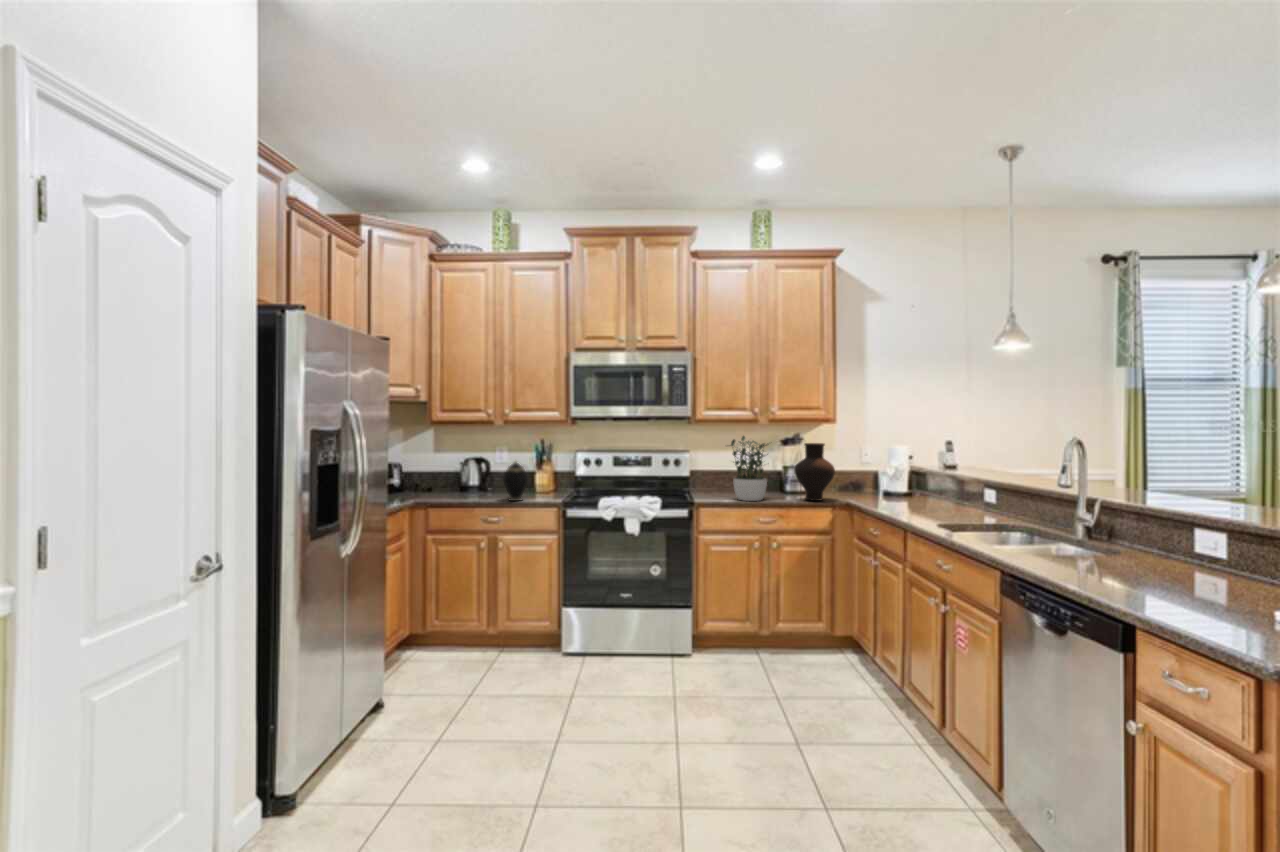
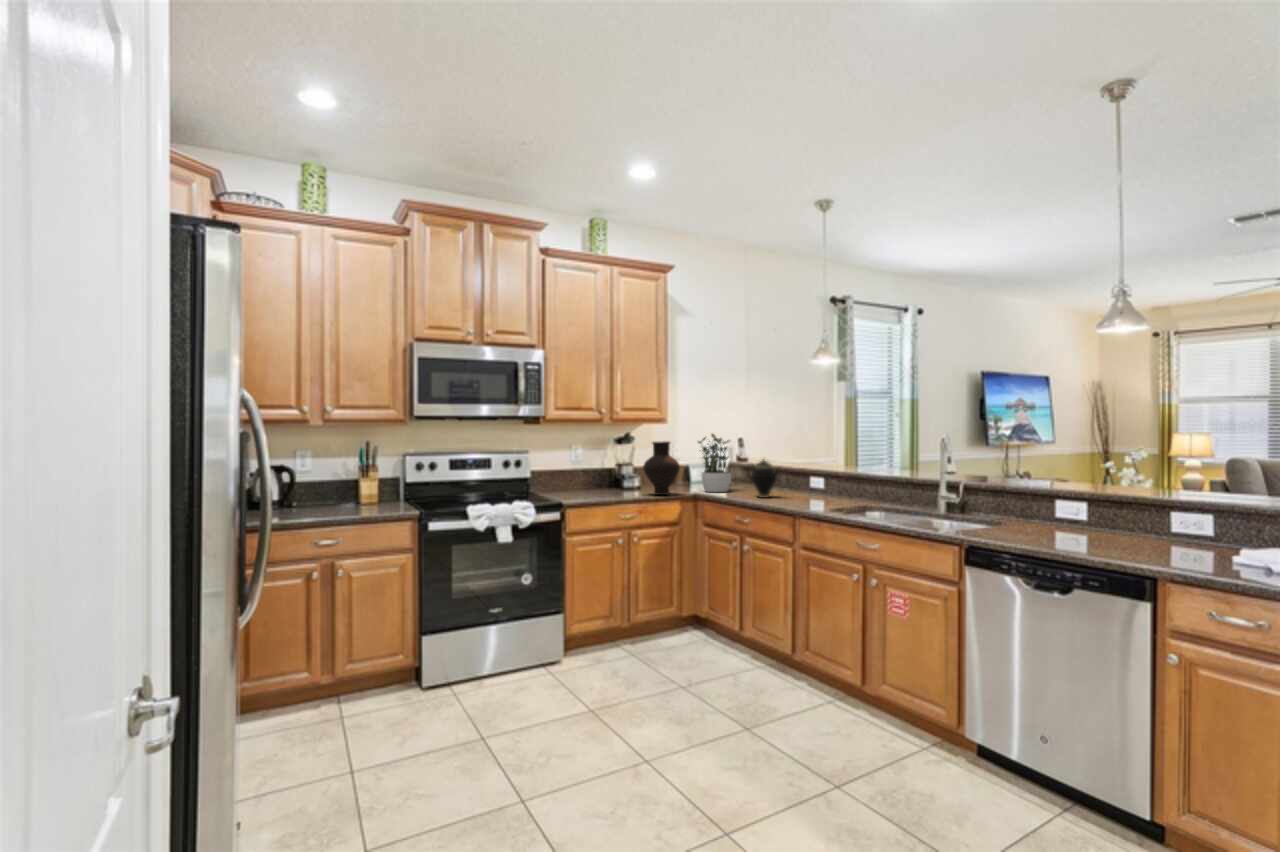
potted plant: present [730,436,768,501] -> present [698,434,731,492]
teapot: present [503,461,528,501] -> present [750,459,782,498]

